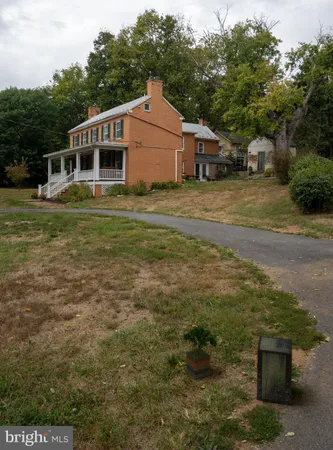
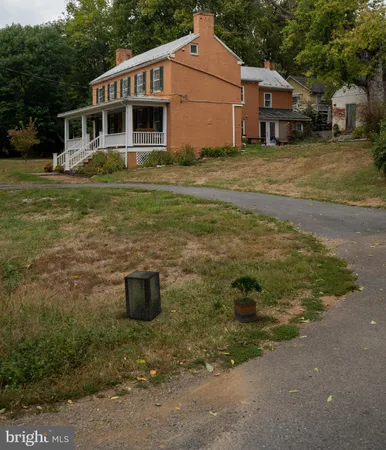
storage box: present [257,336,292,405] -> present [124,271,161,321]

